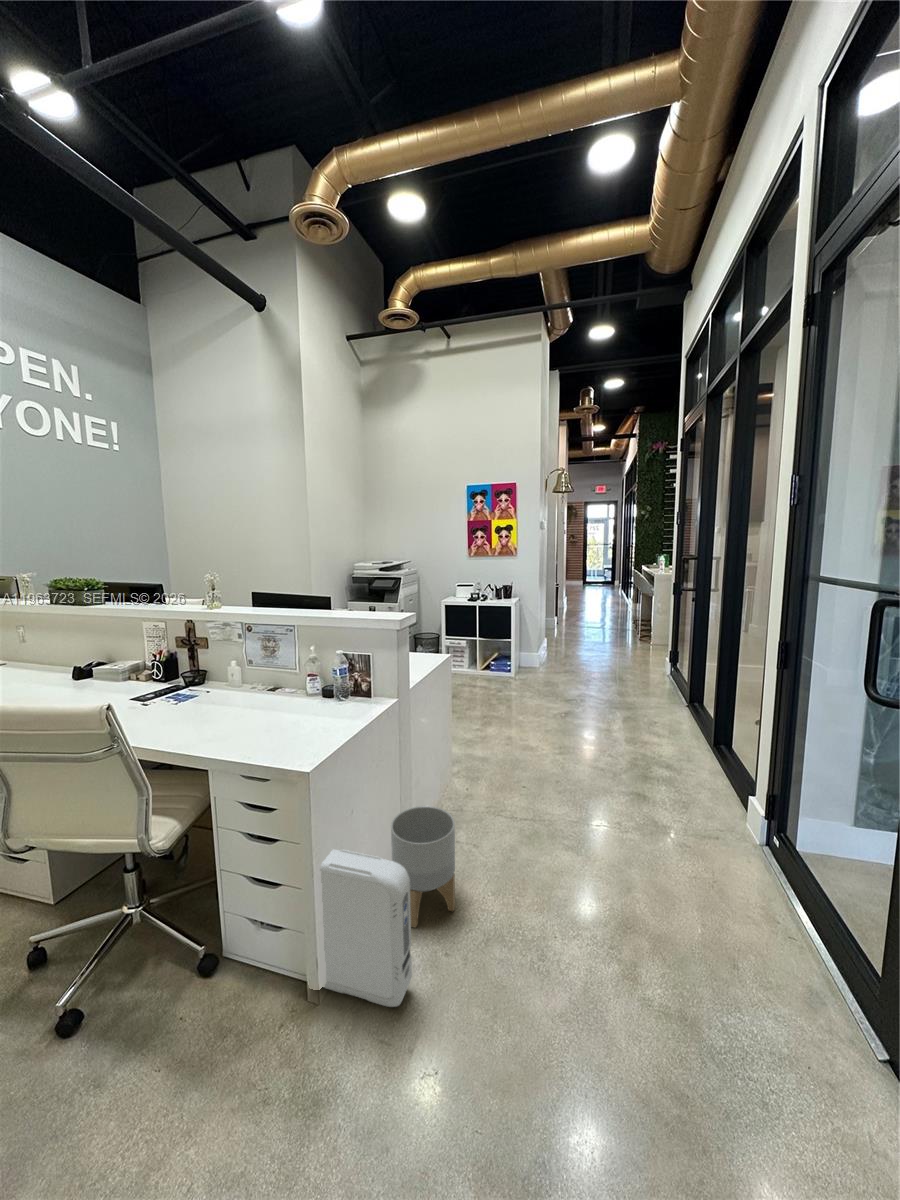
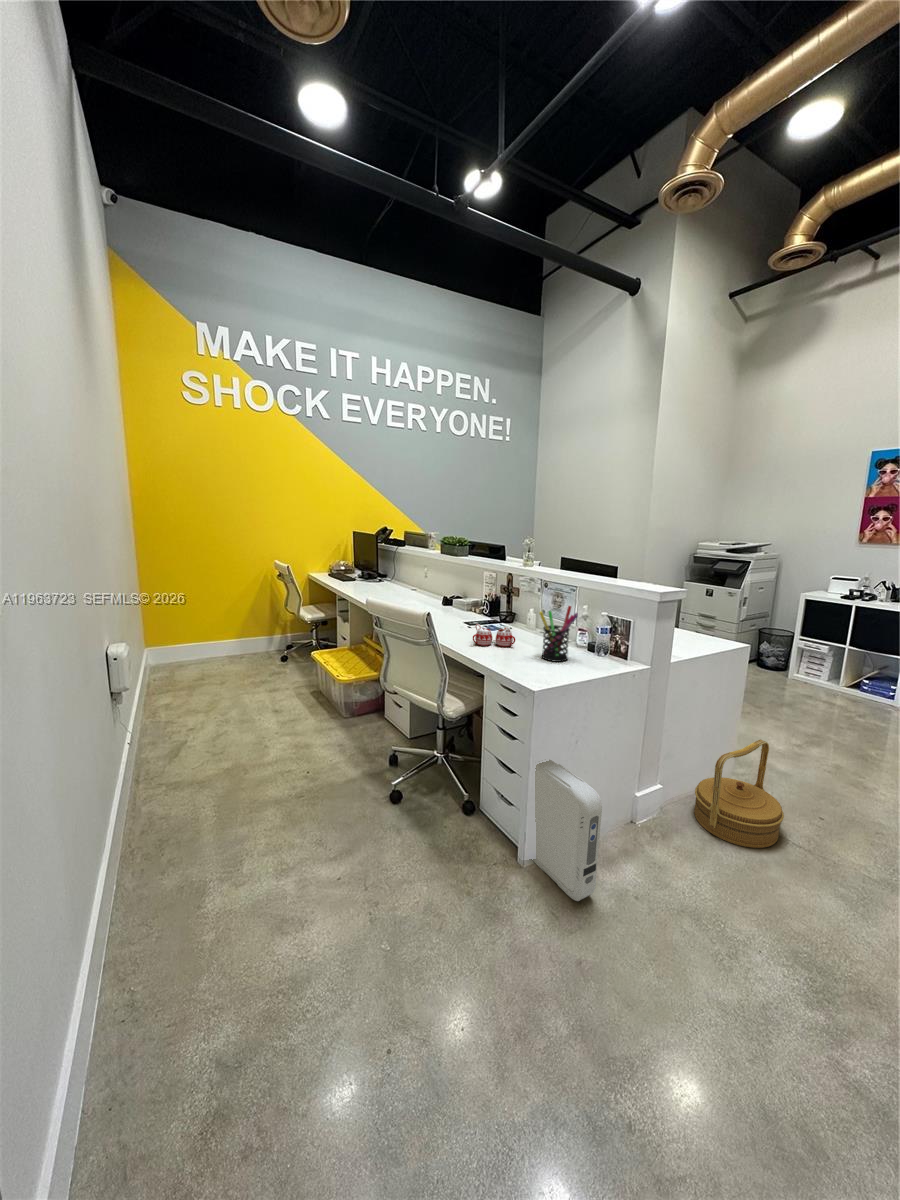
pen holder: none [269,650,317,723] -> present [539,606,578,662]
mug: none [166,693,233,728] -> present [473,624,515,647]
woven basket: none [441,737,513,844] -> present [694,739,784,848]
planter: present [391,806,455,928] -> none [613,767,679,874]

